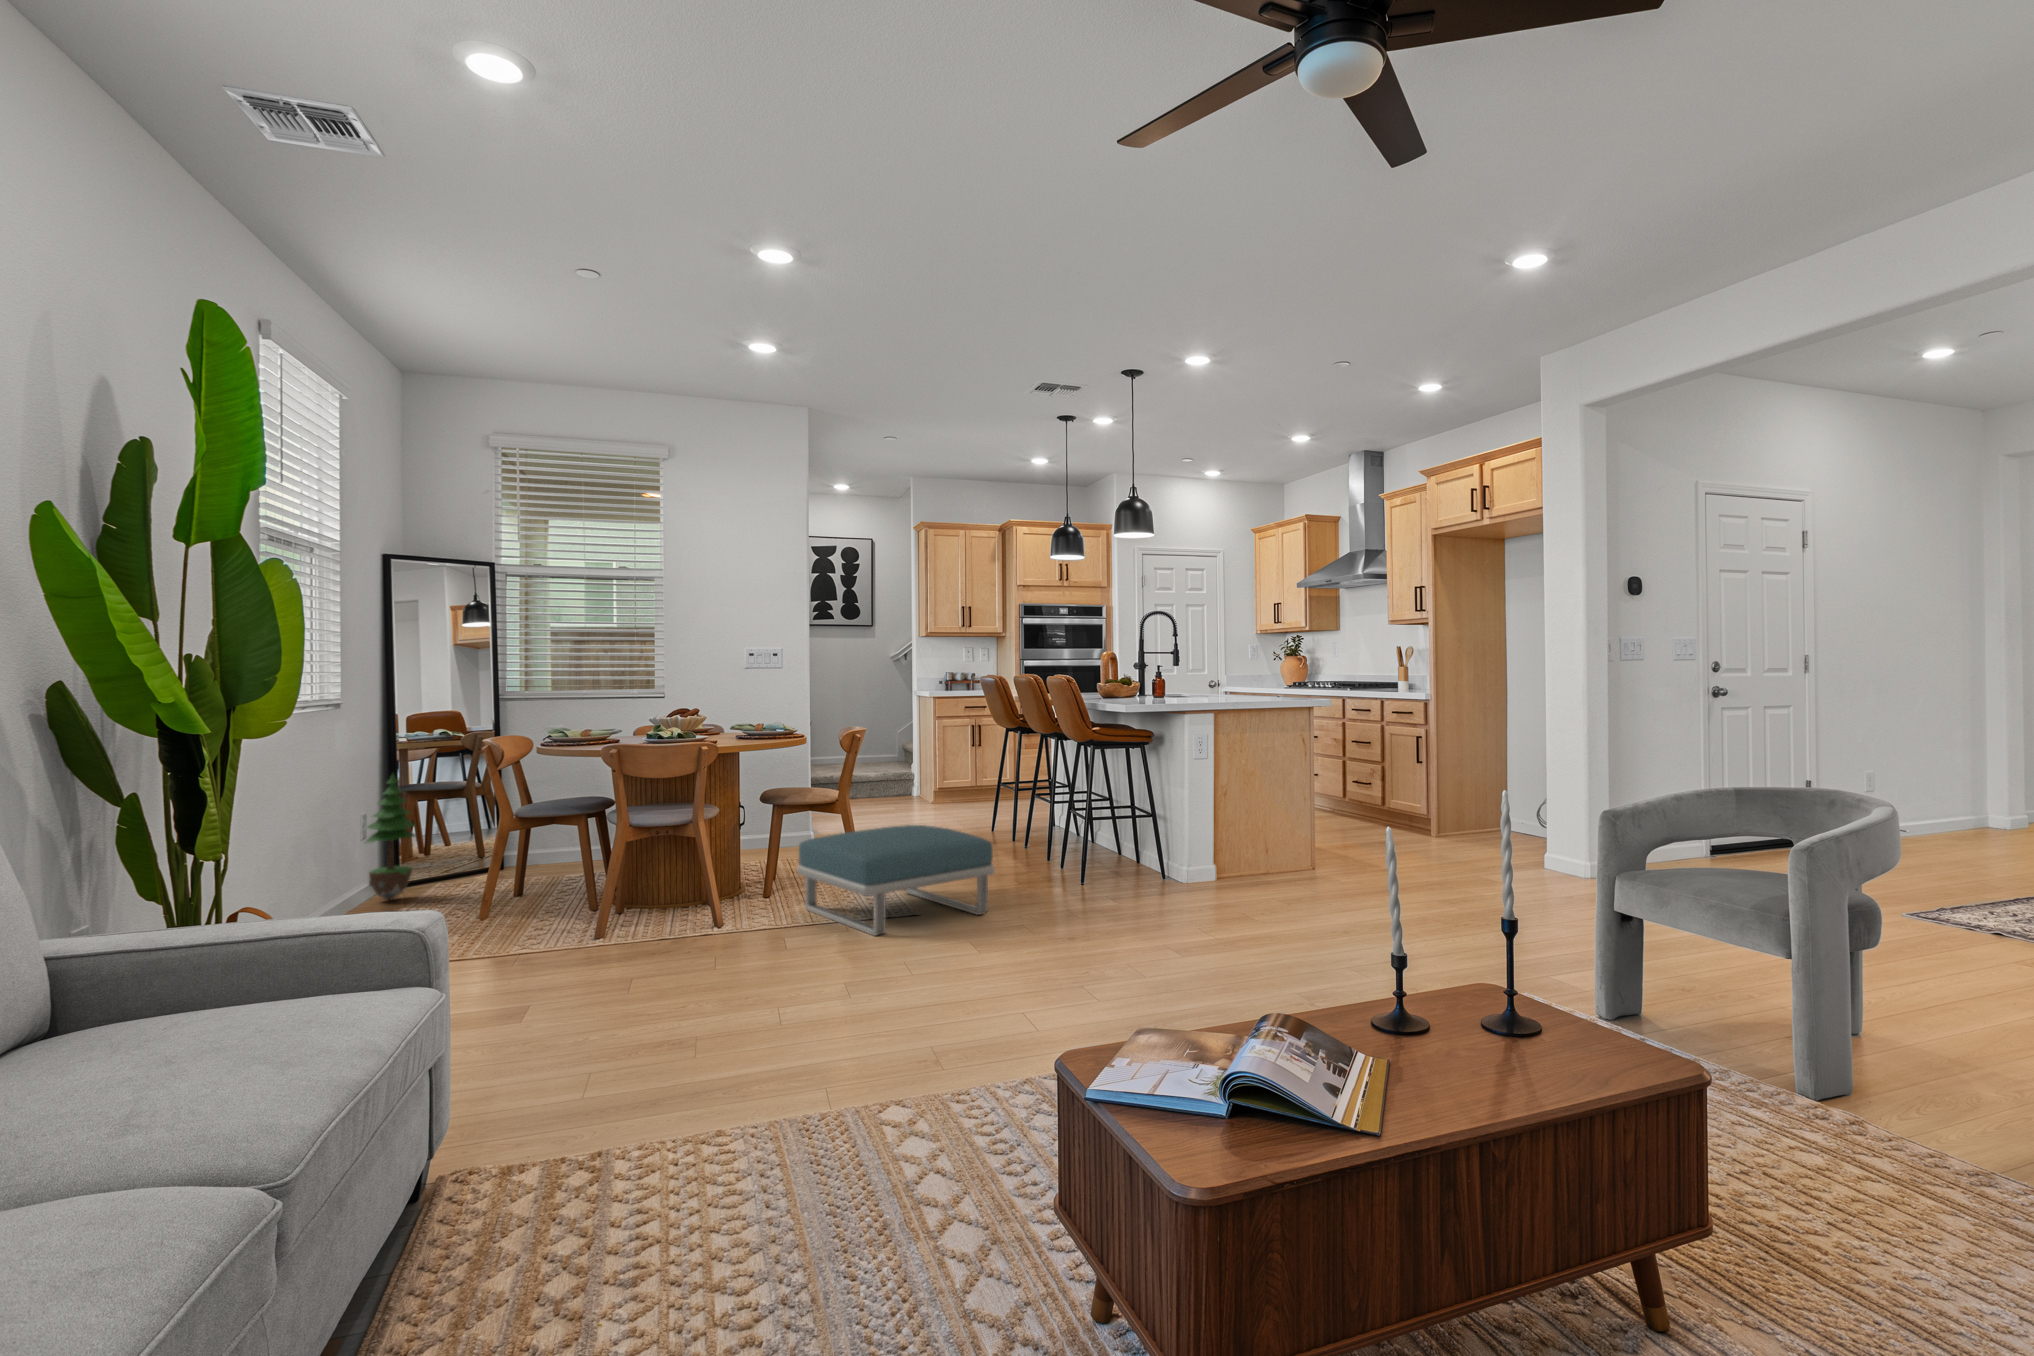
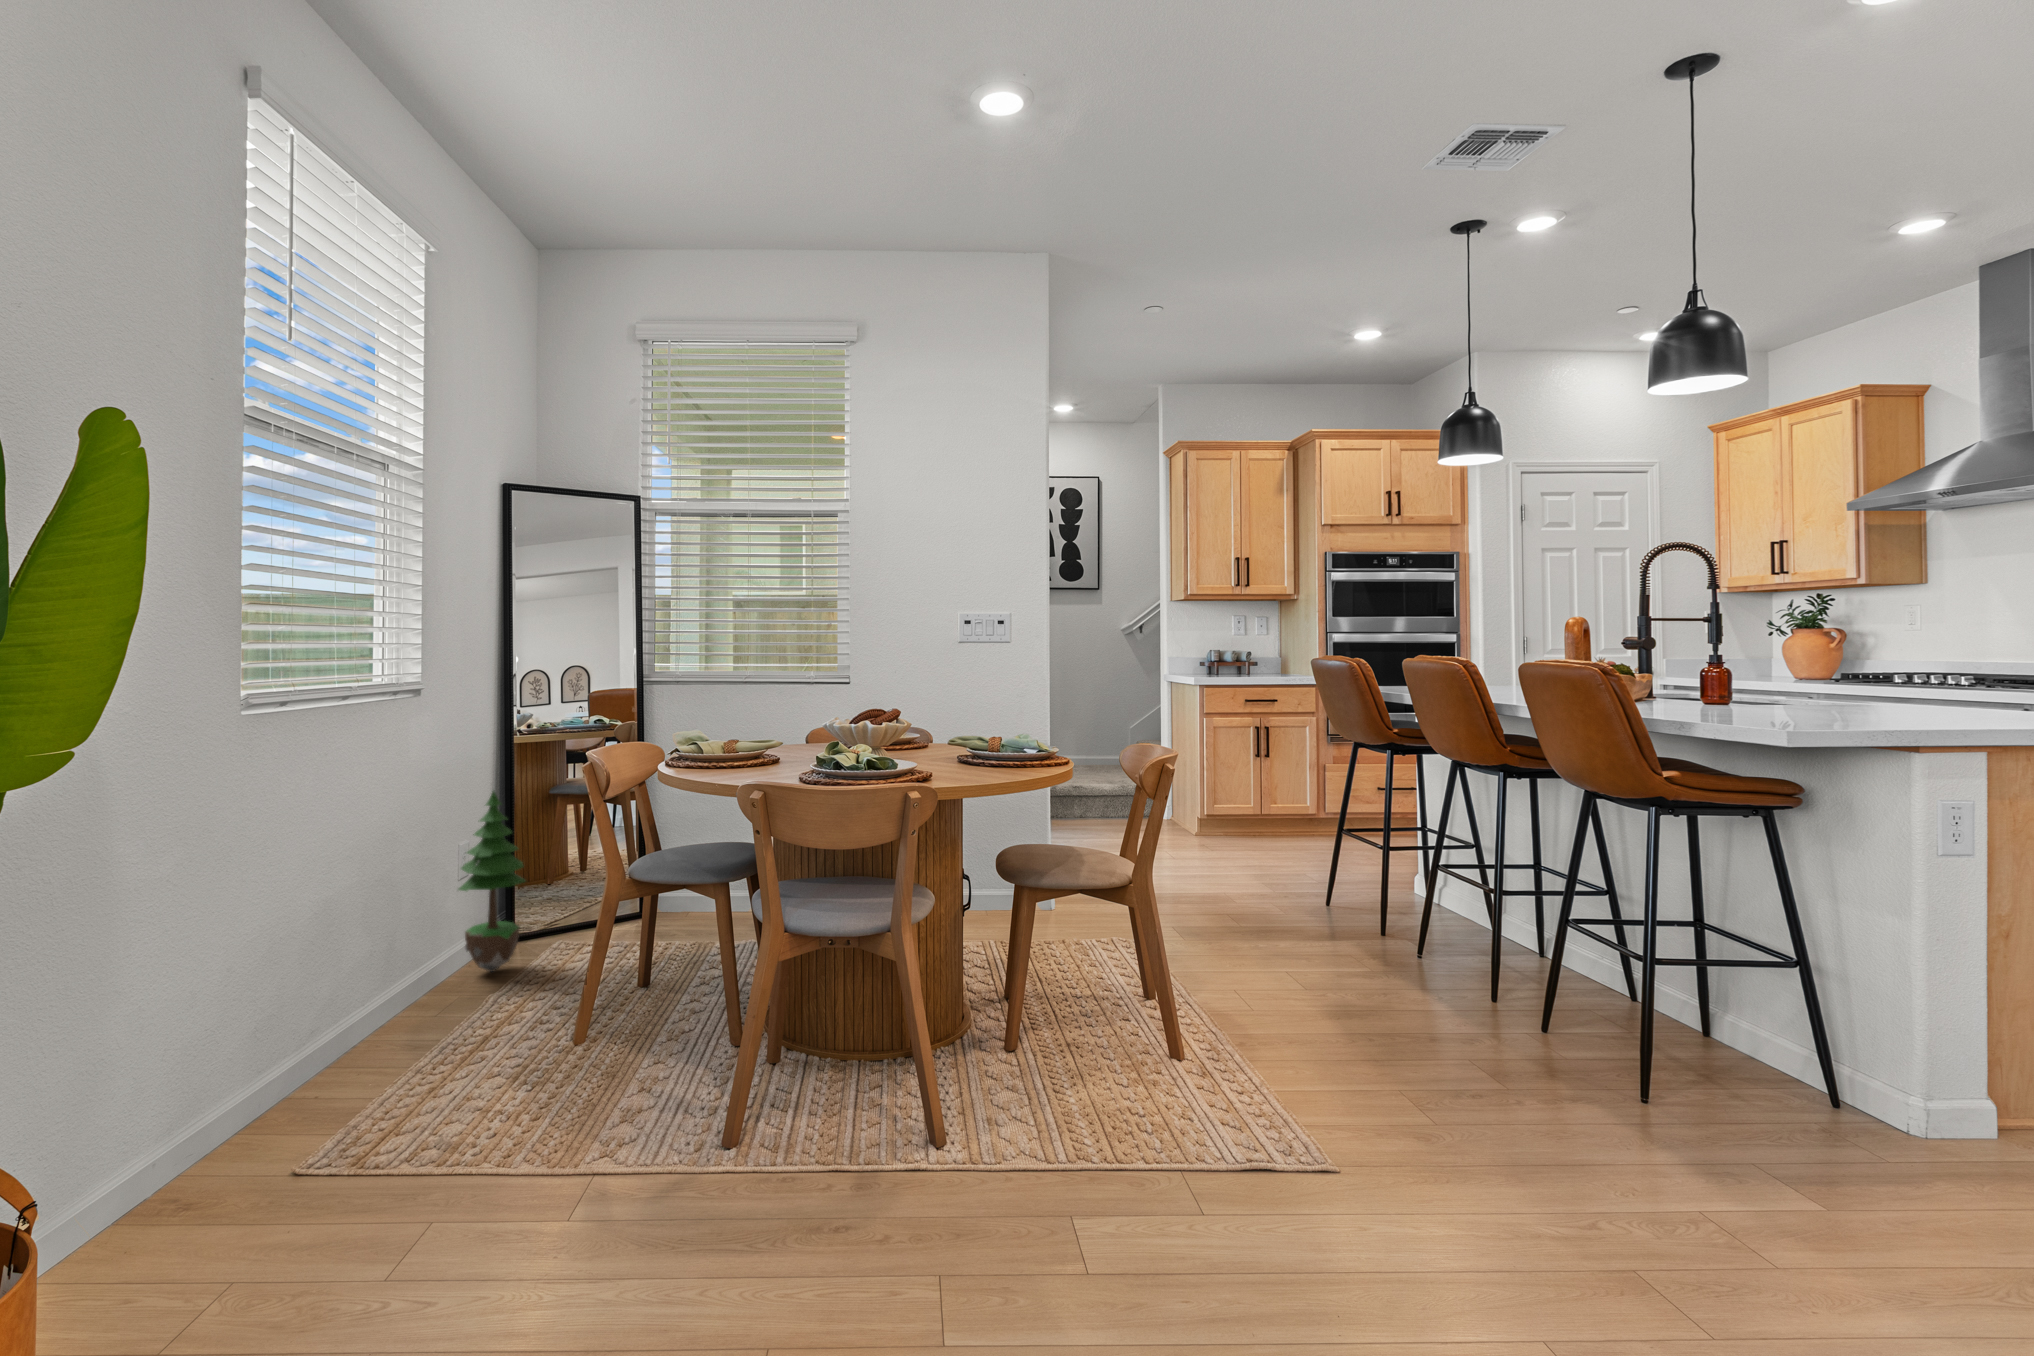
footstool: present [797,825,995,936] -> none [1077,950,1506,1253]

